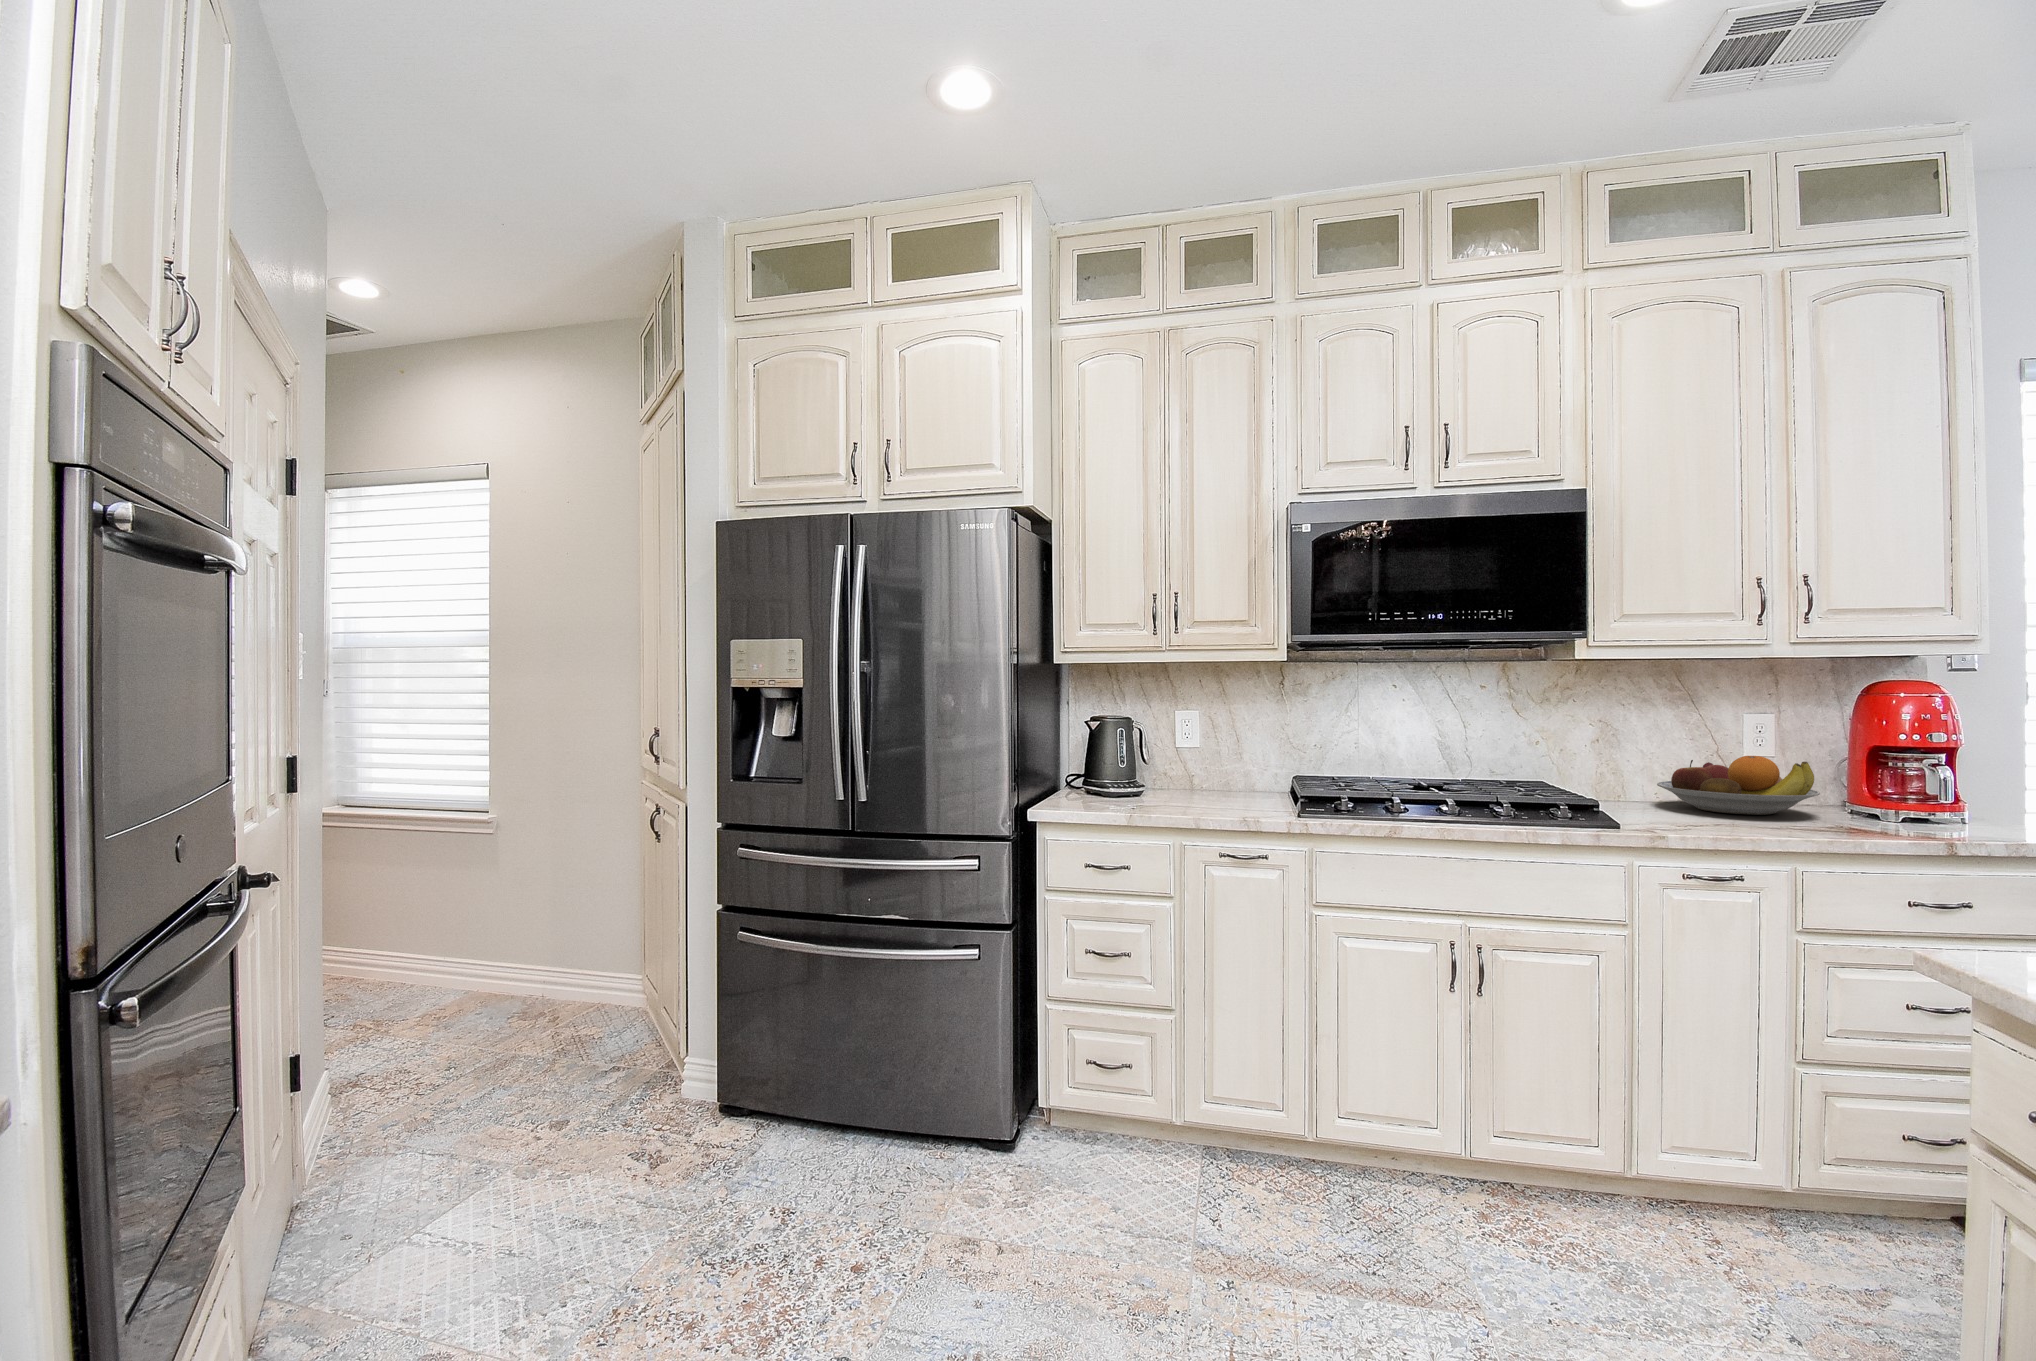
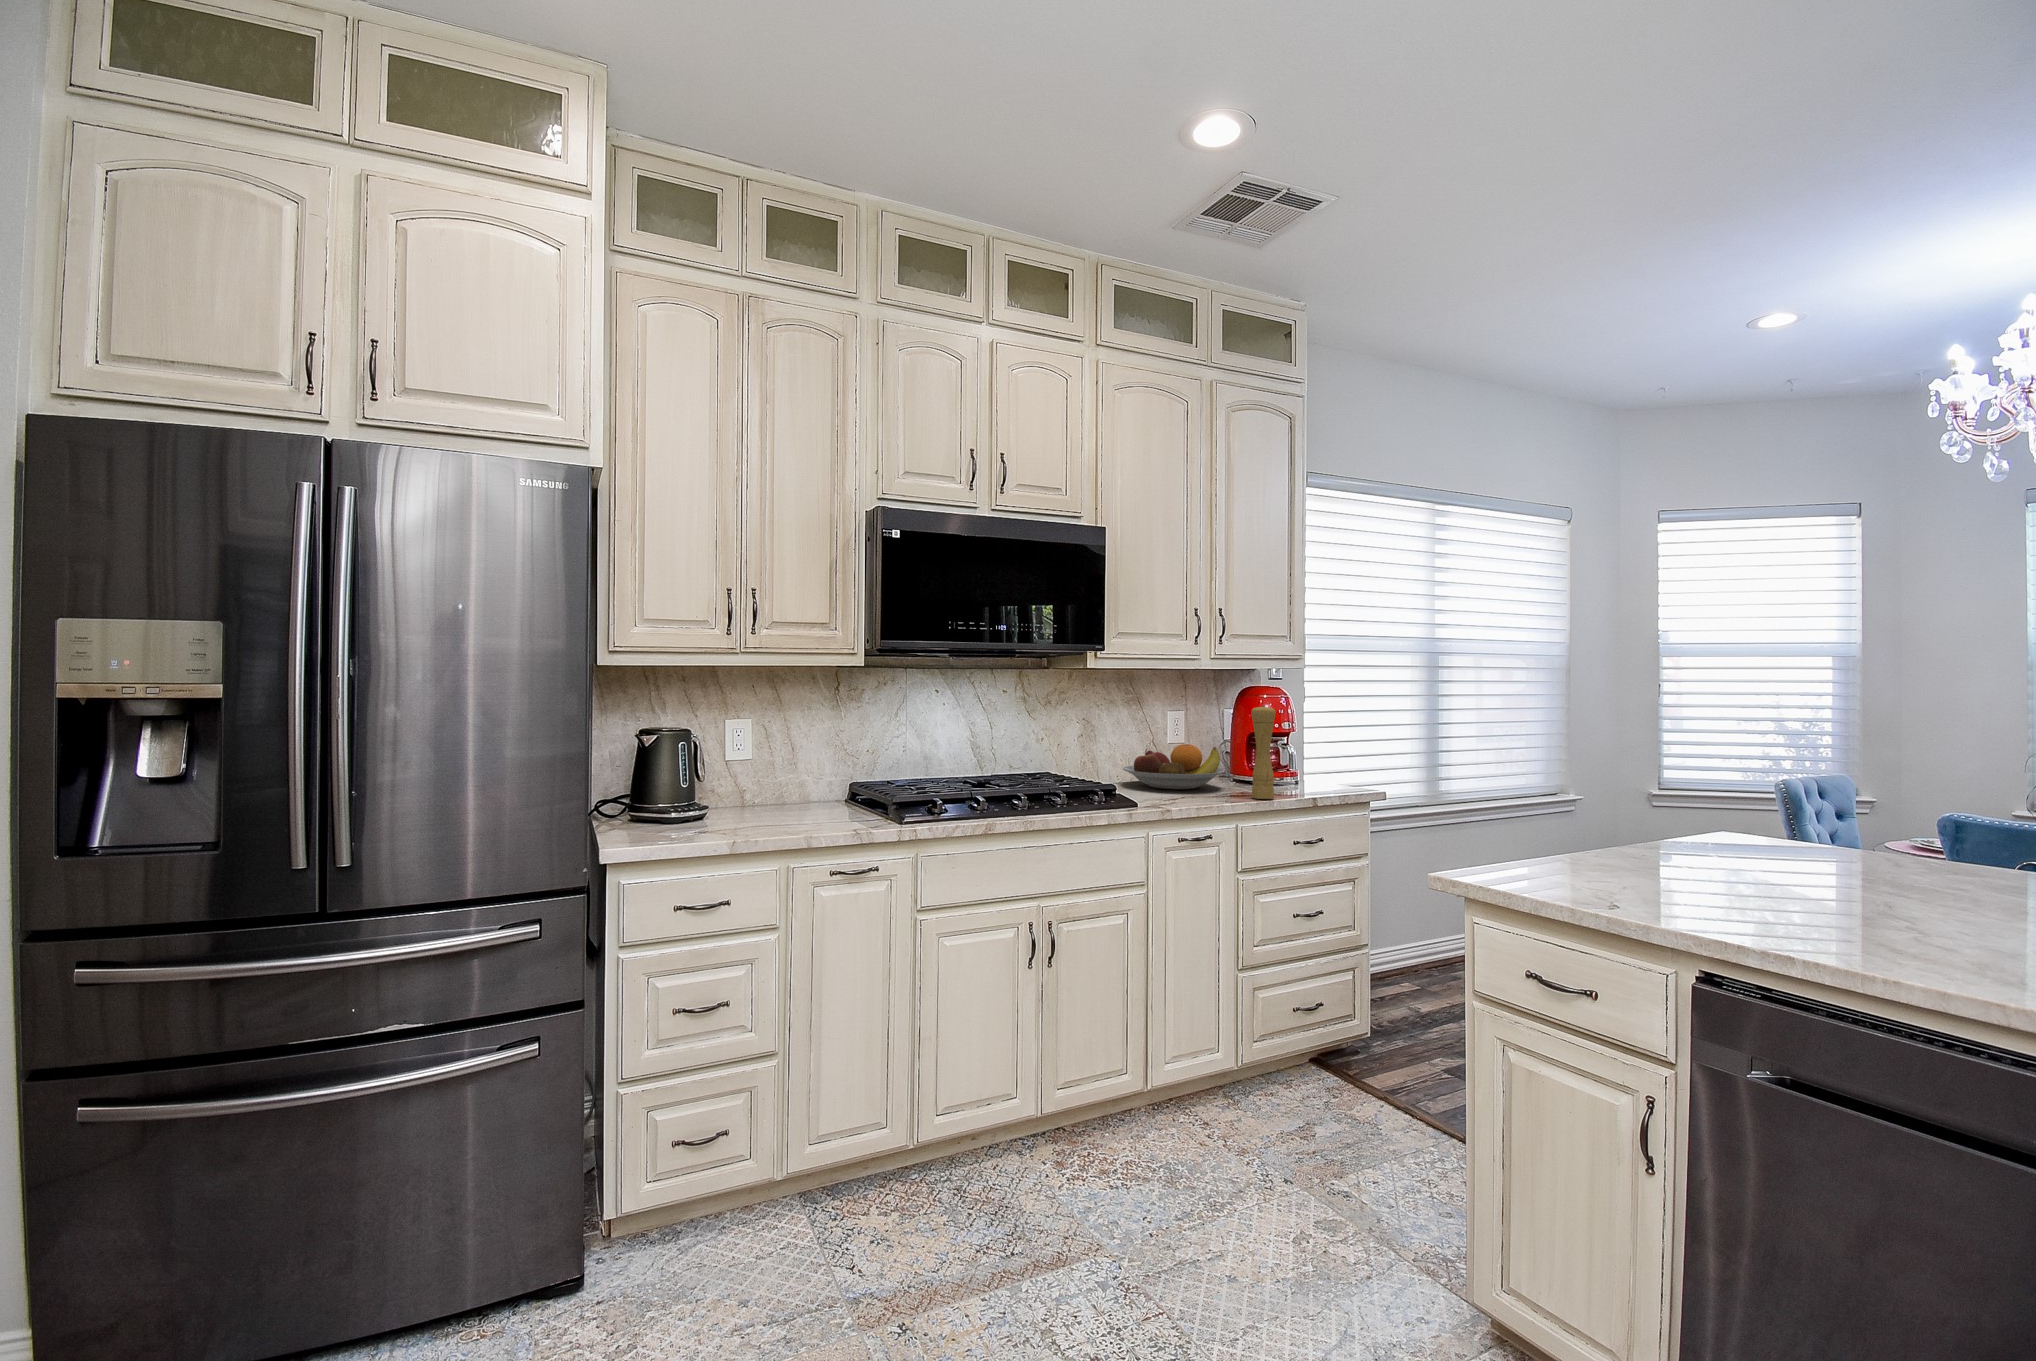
pepper mill: none [1838,705,1881,836] -> present [1251,705,1276,799]

